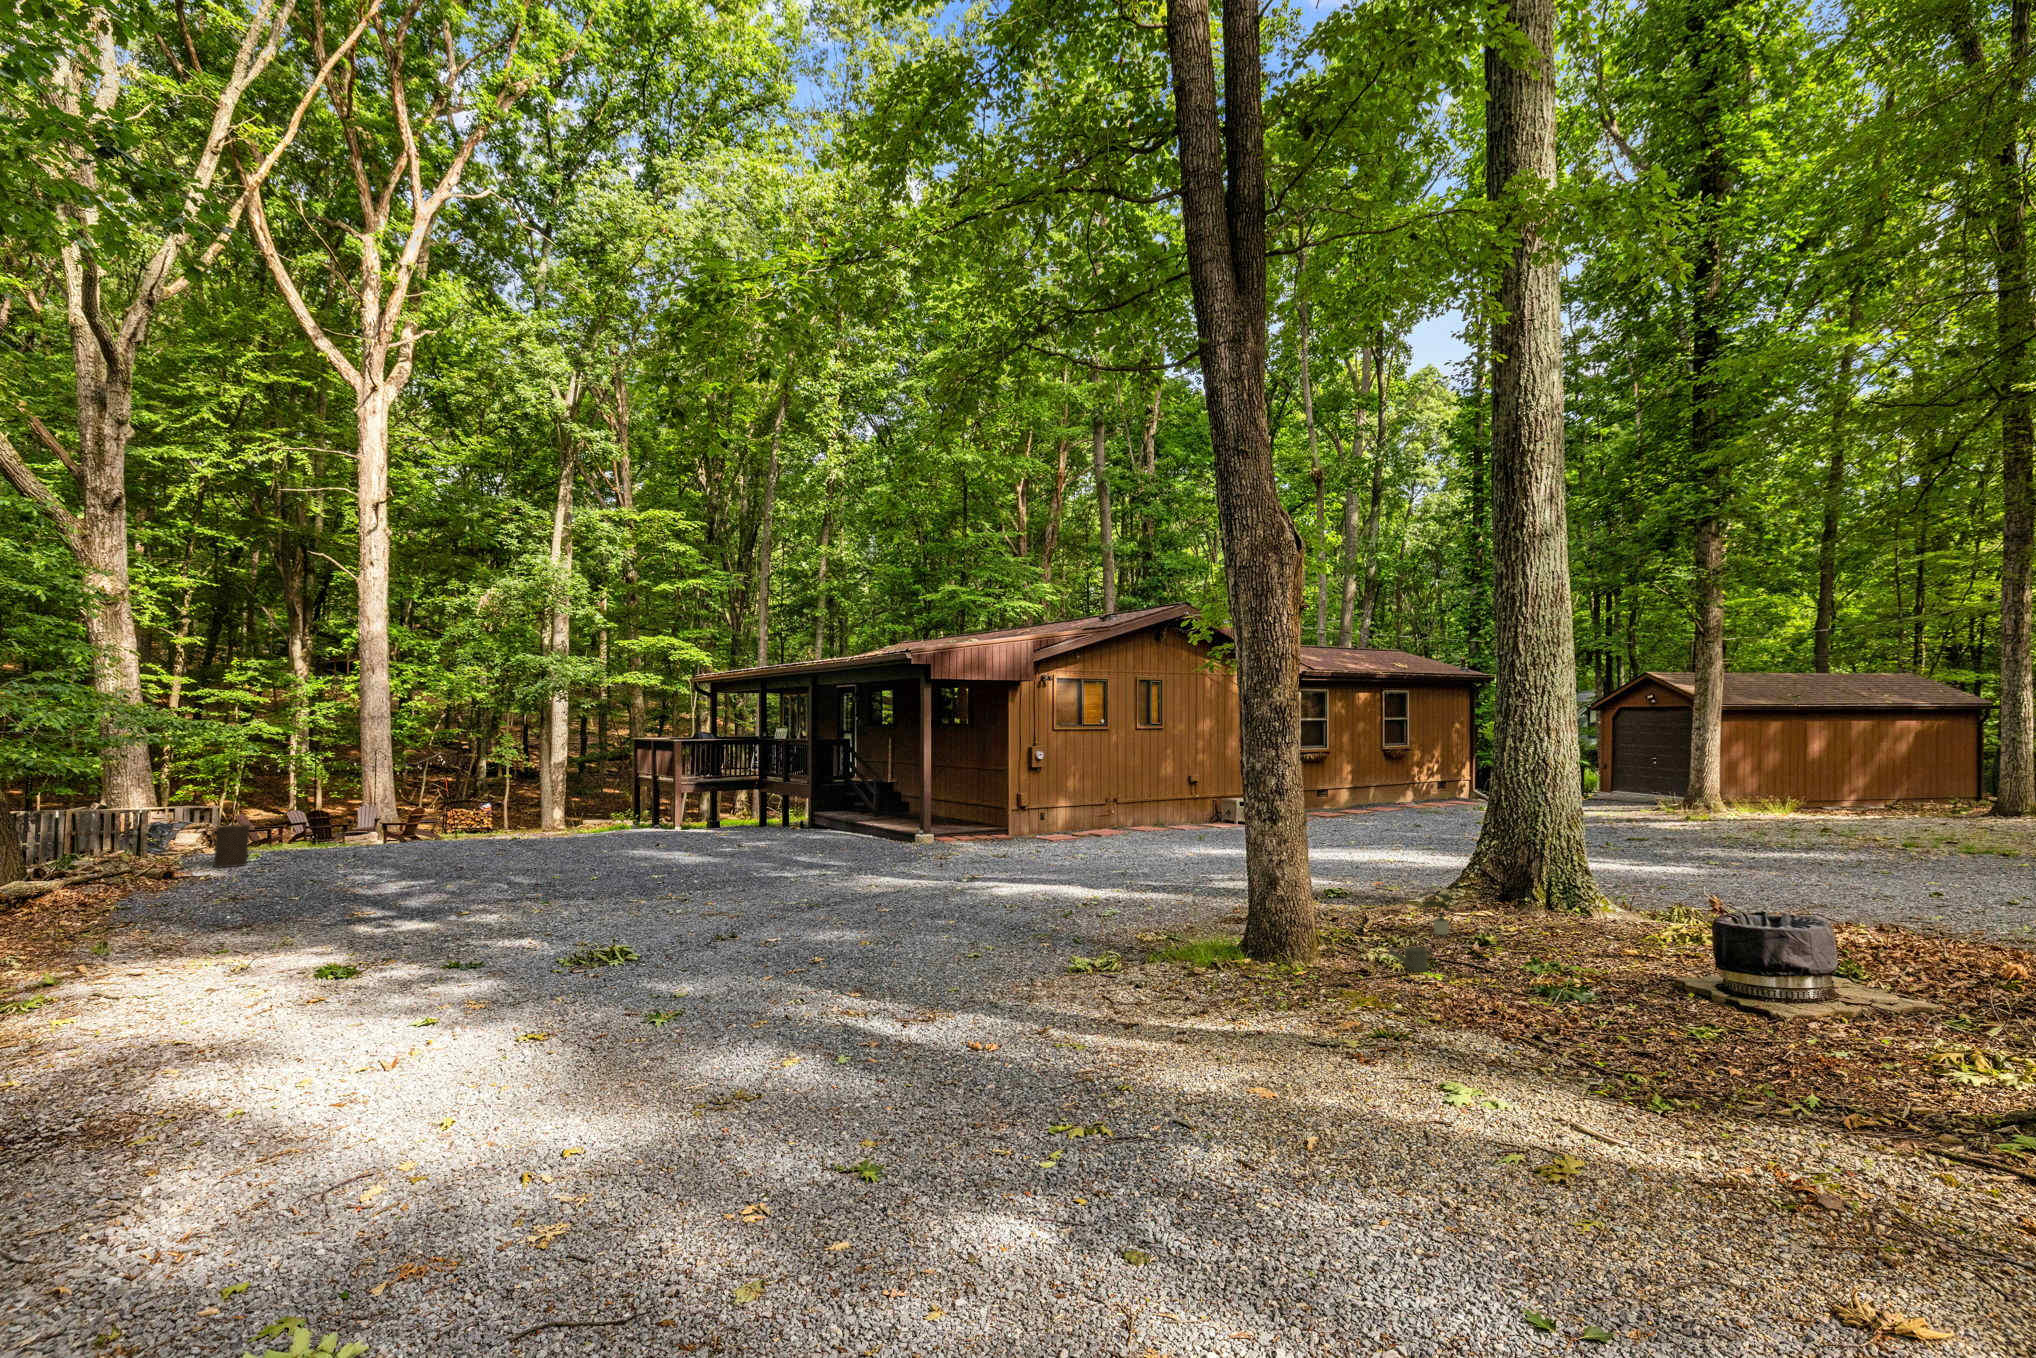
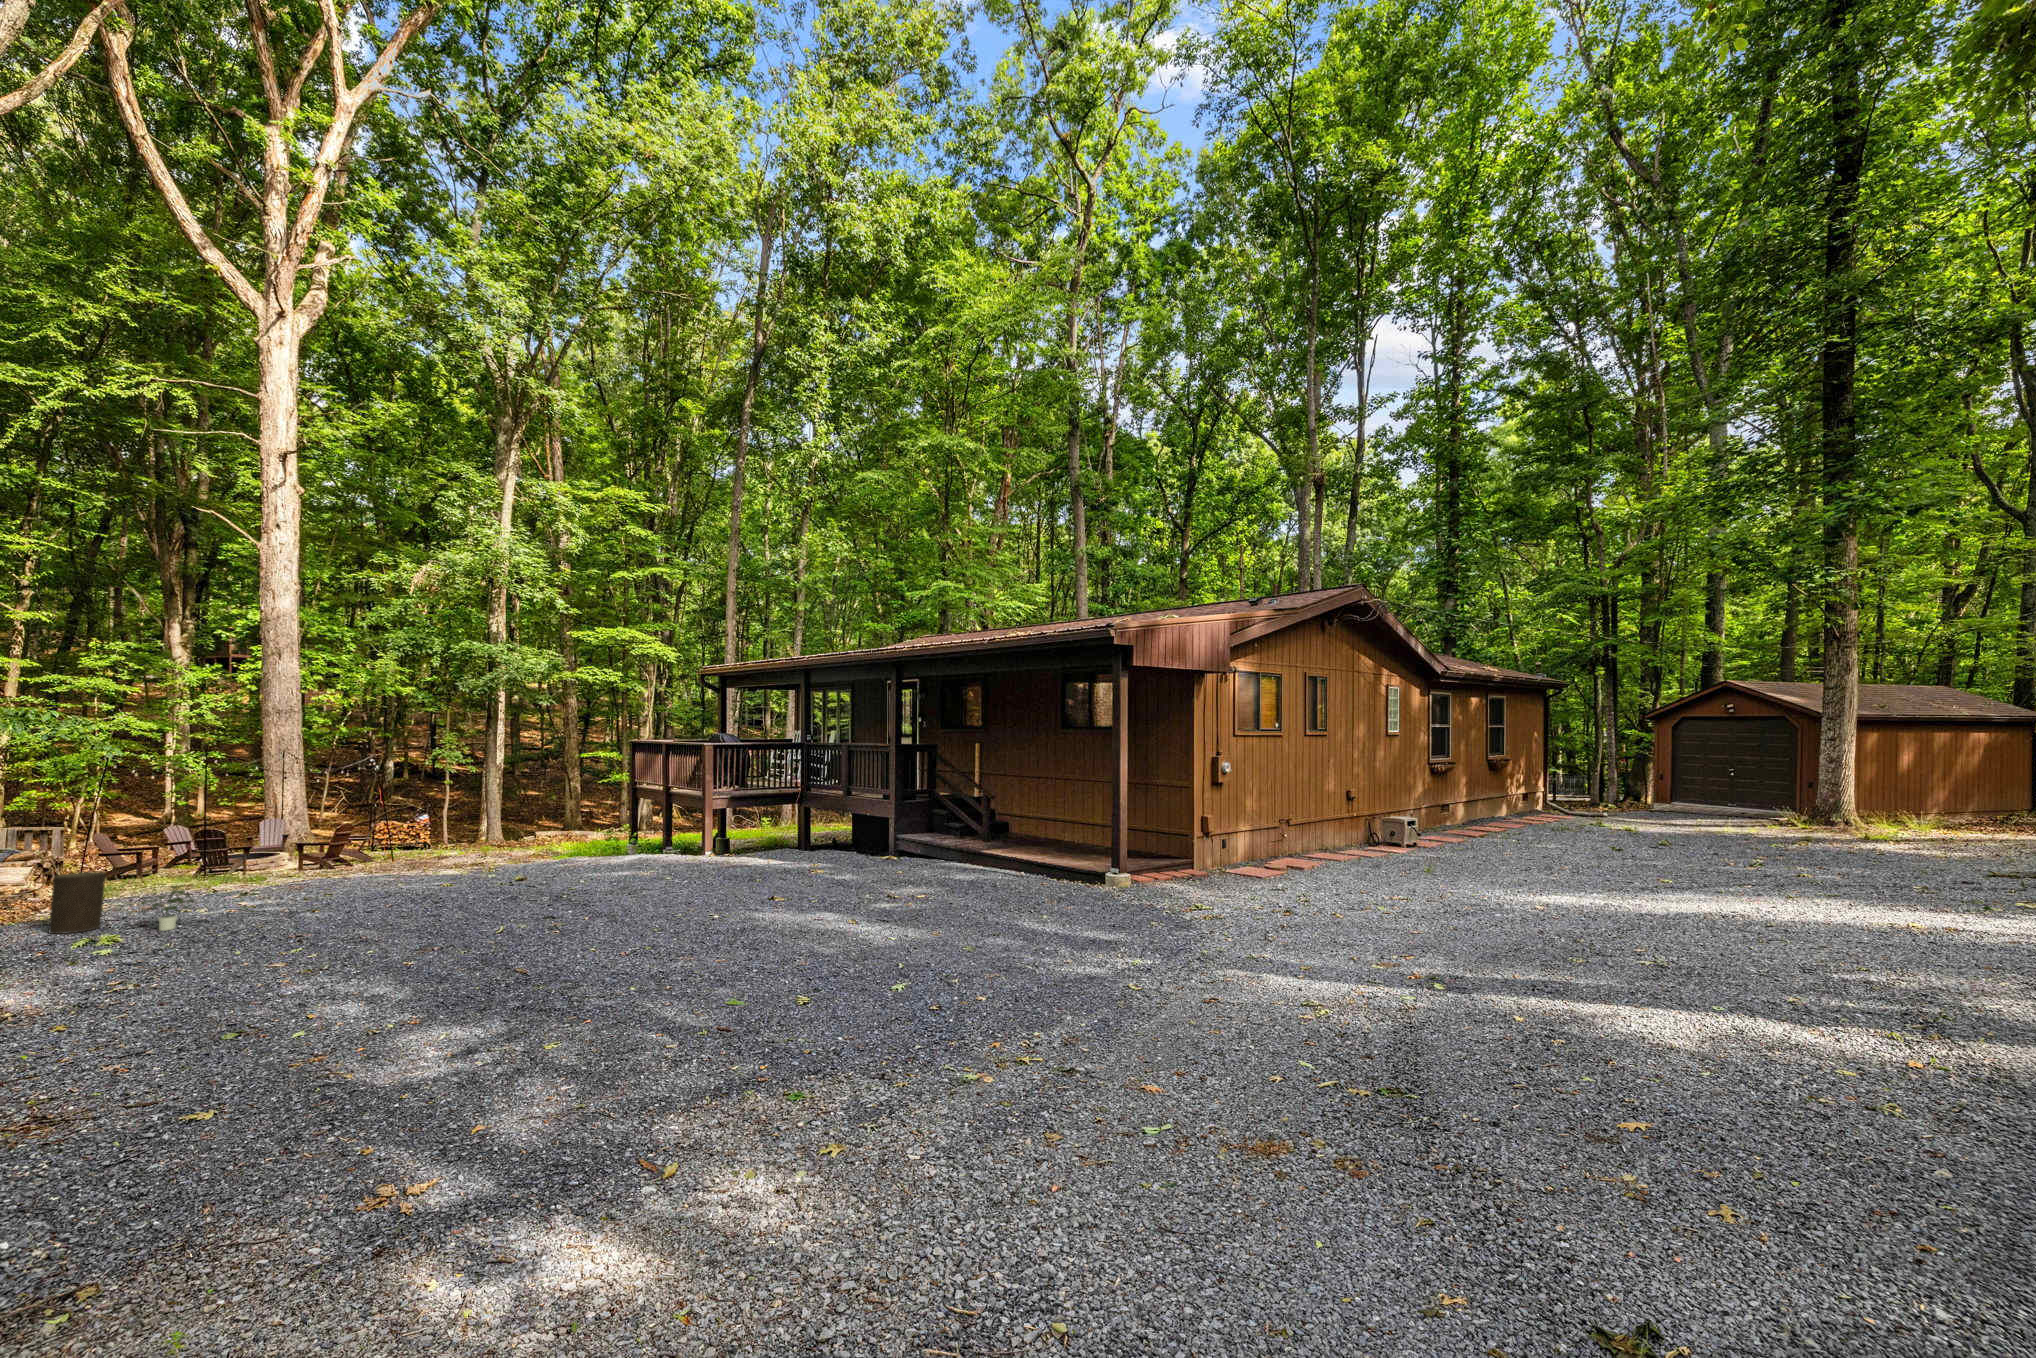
potted plant: present [1419,887,1457,935] -> present [141,886,193,931]
watering can: present [1389,947,1432,972] -> none [1894,1081,1939,1124]

